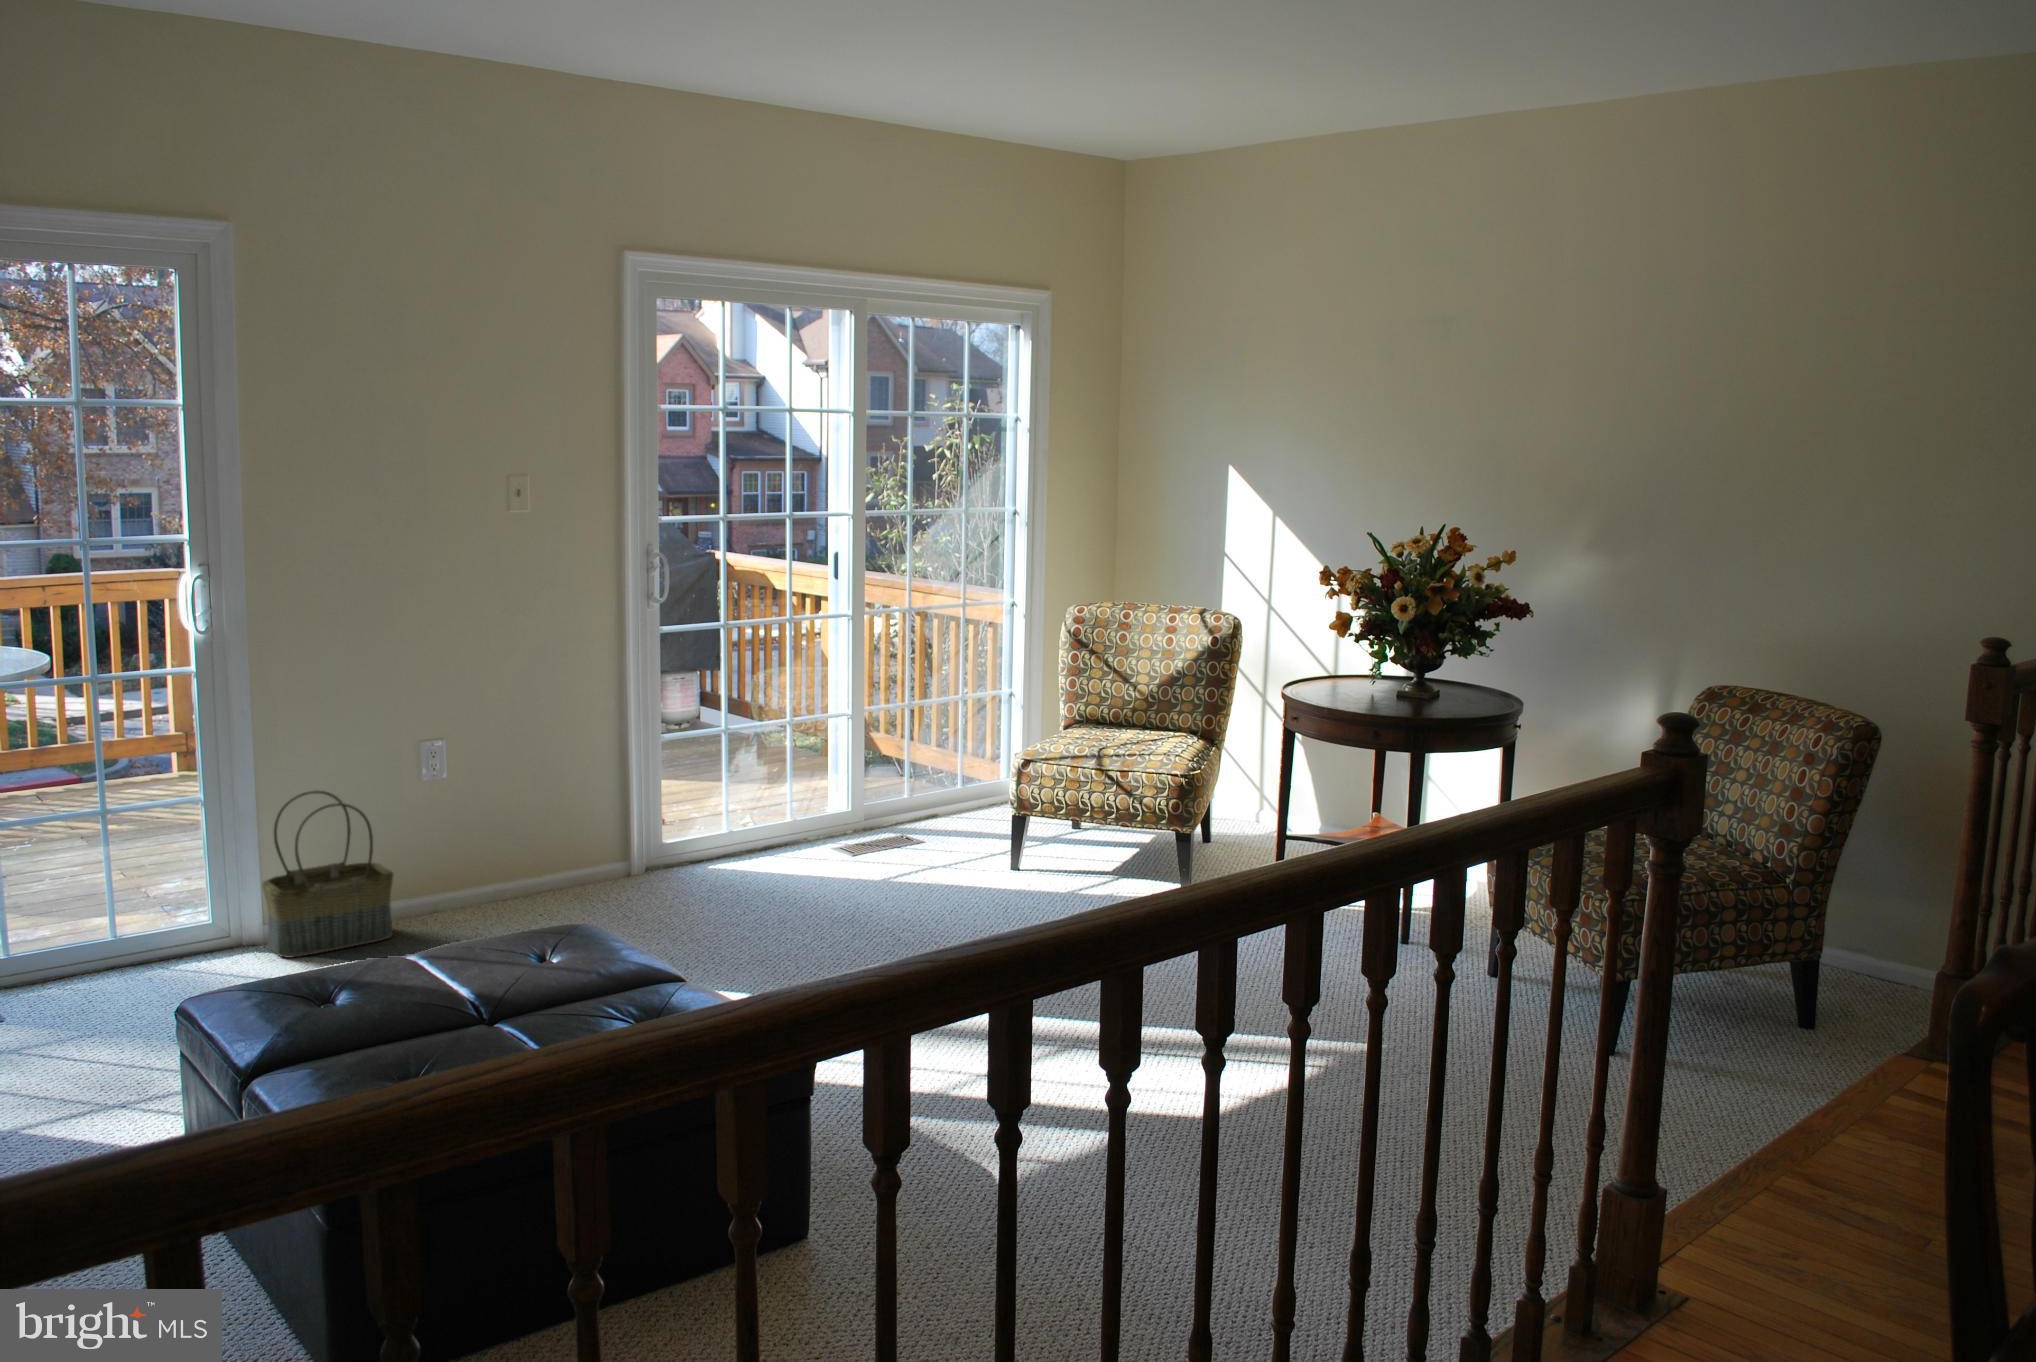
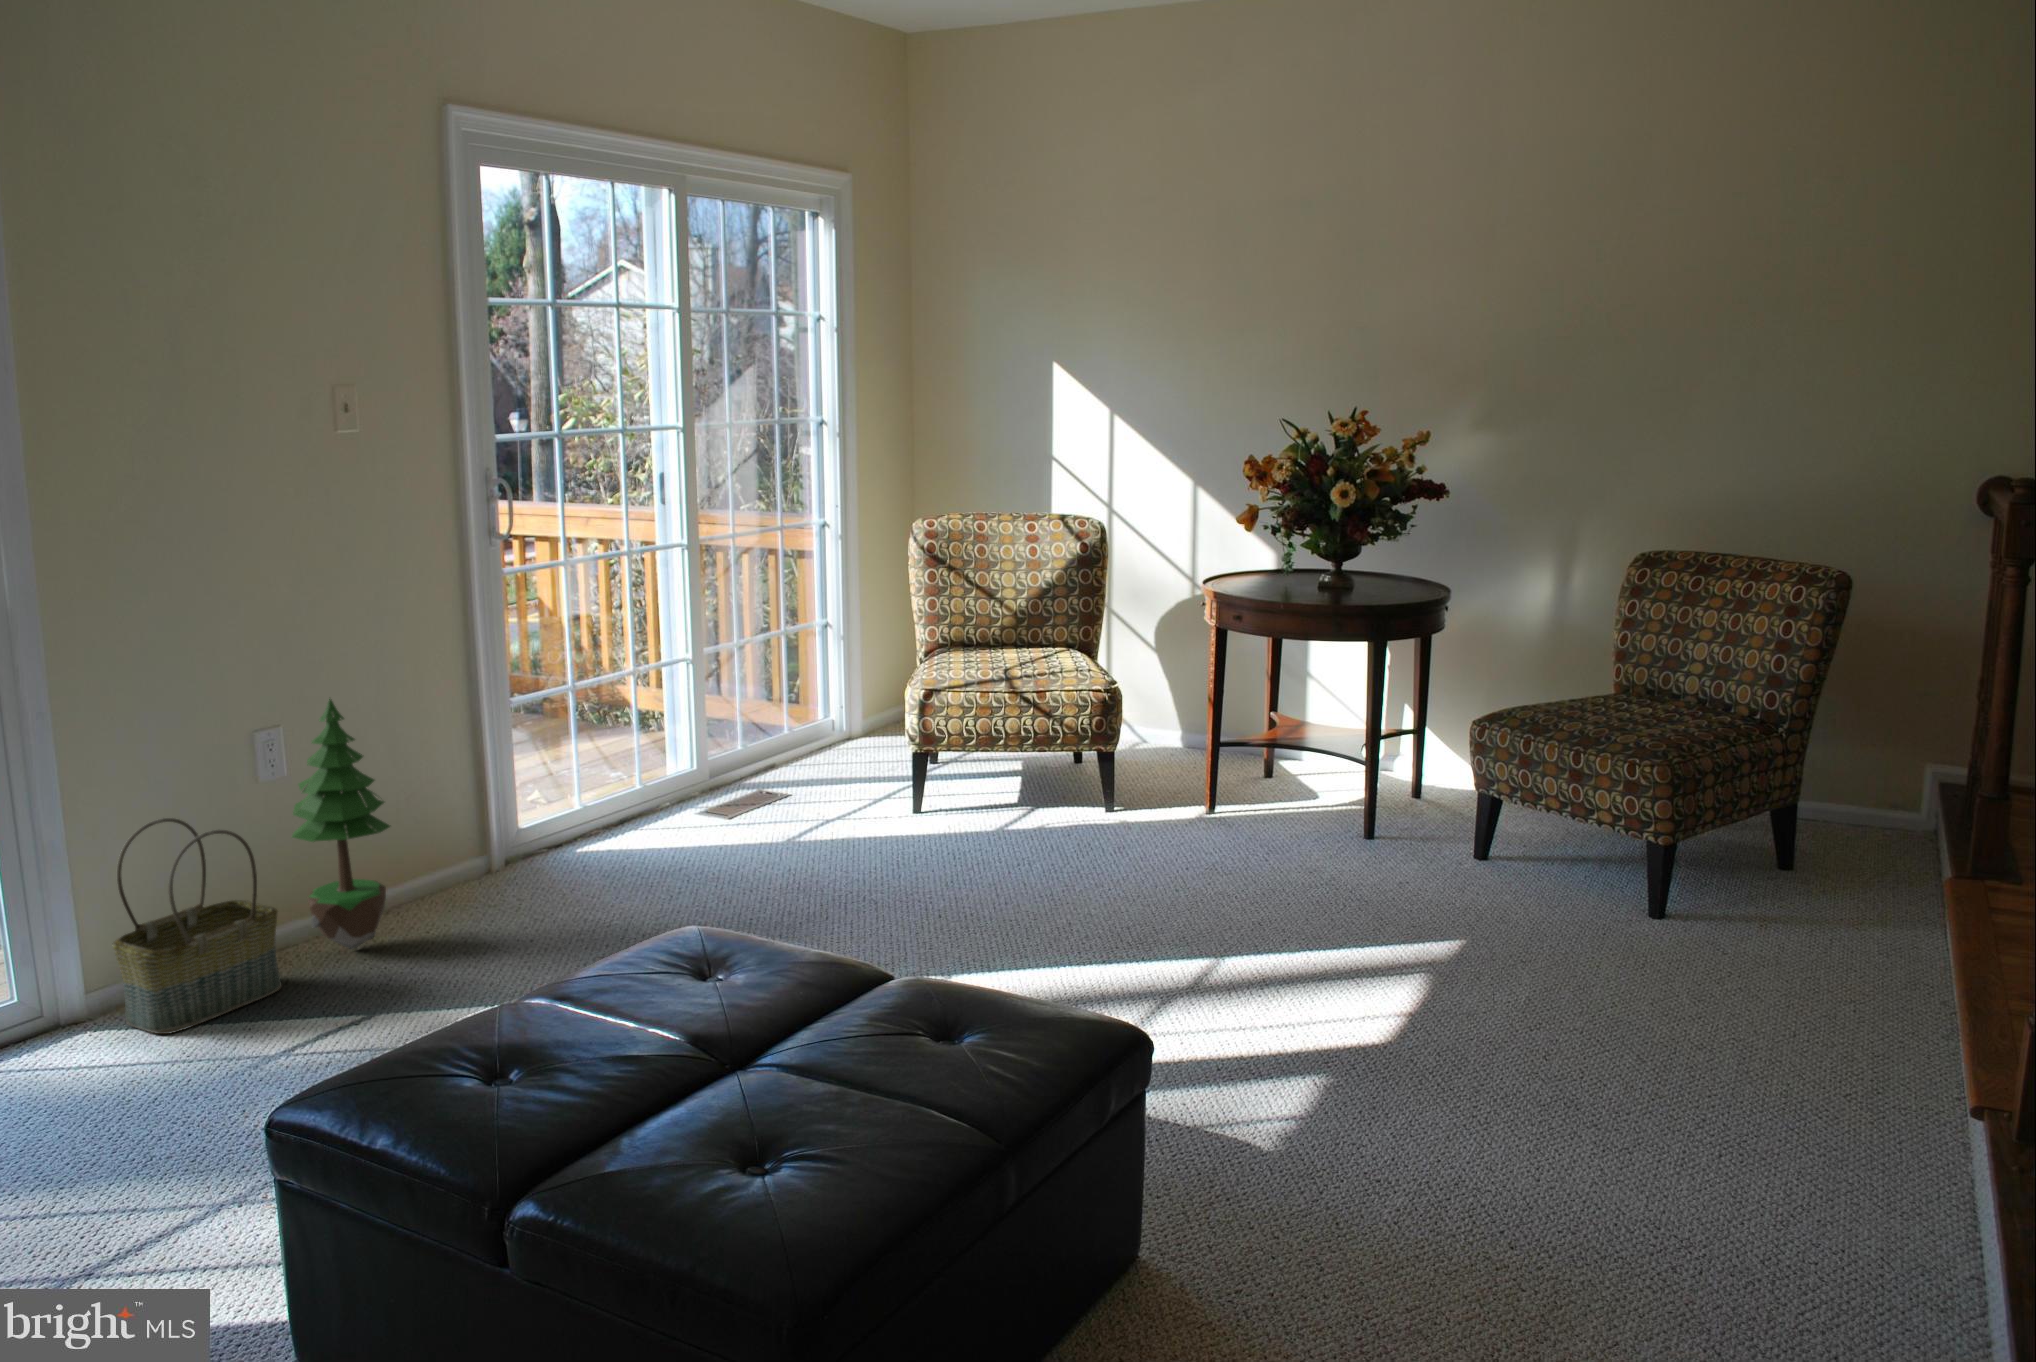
potted tree: none [421,709,502,917] -> present [292,699,390,949]

